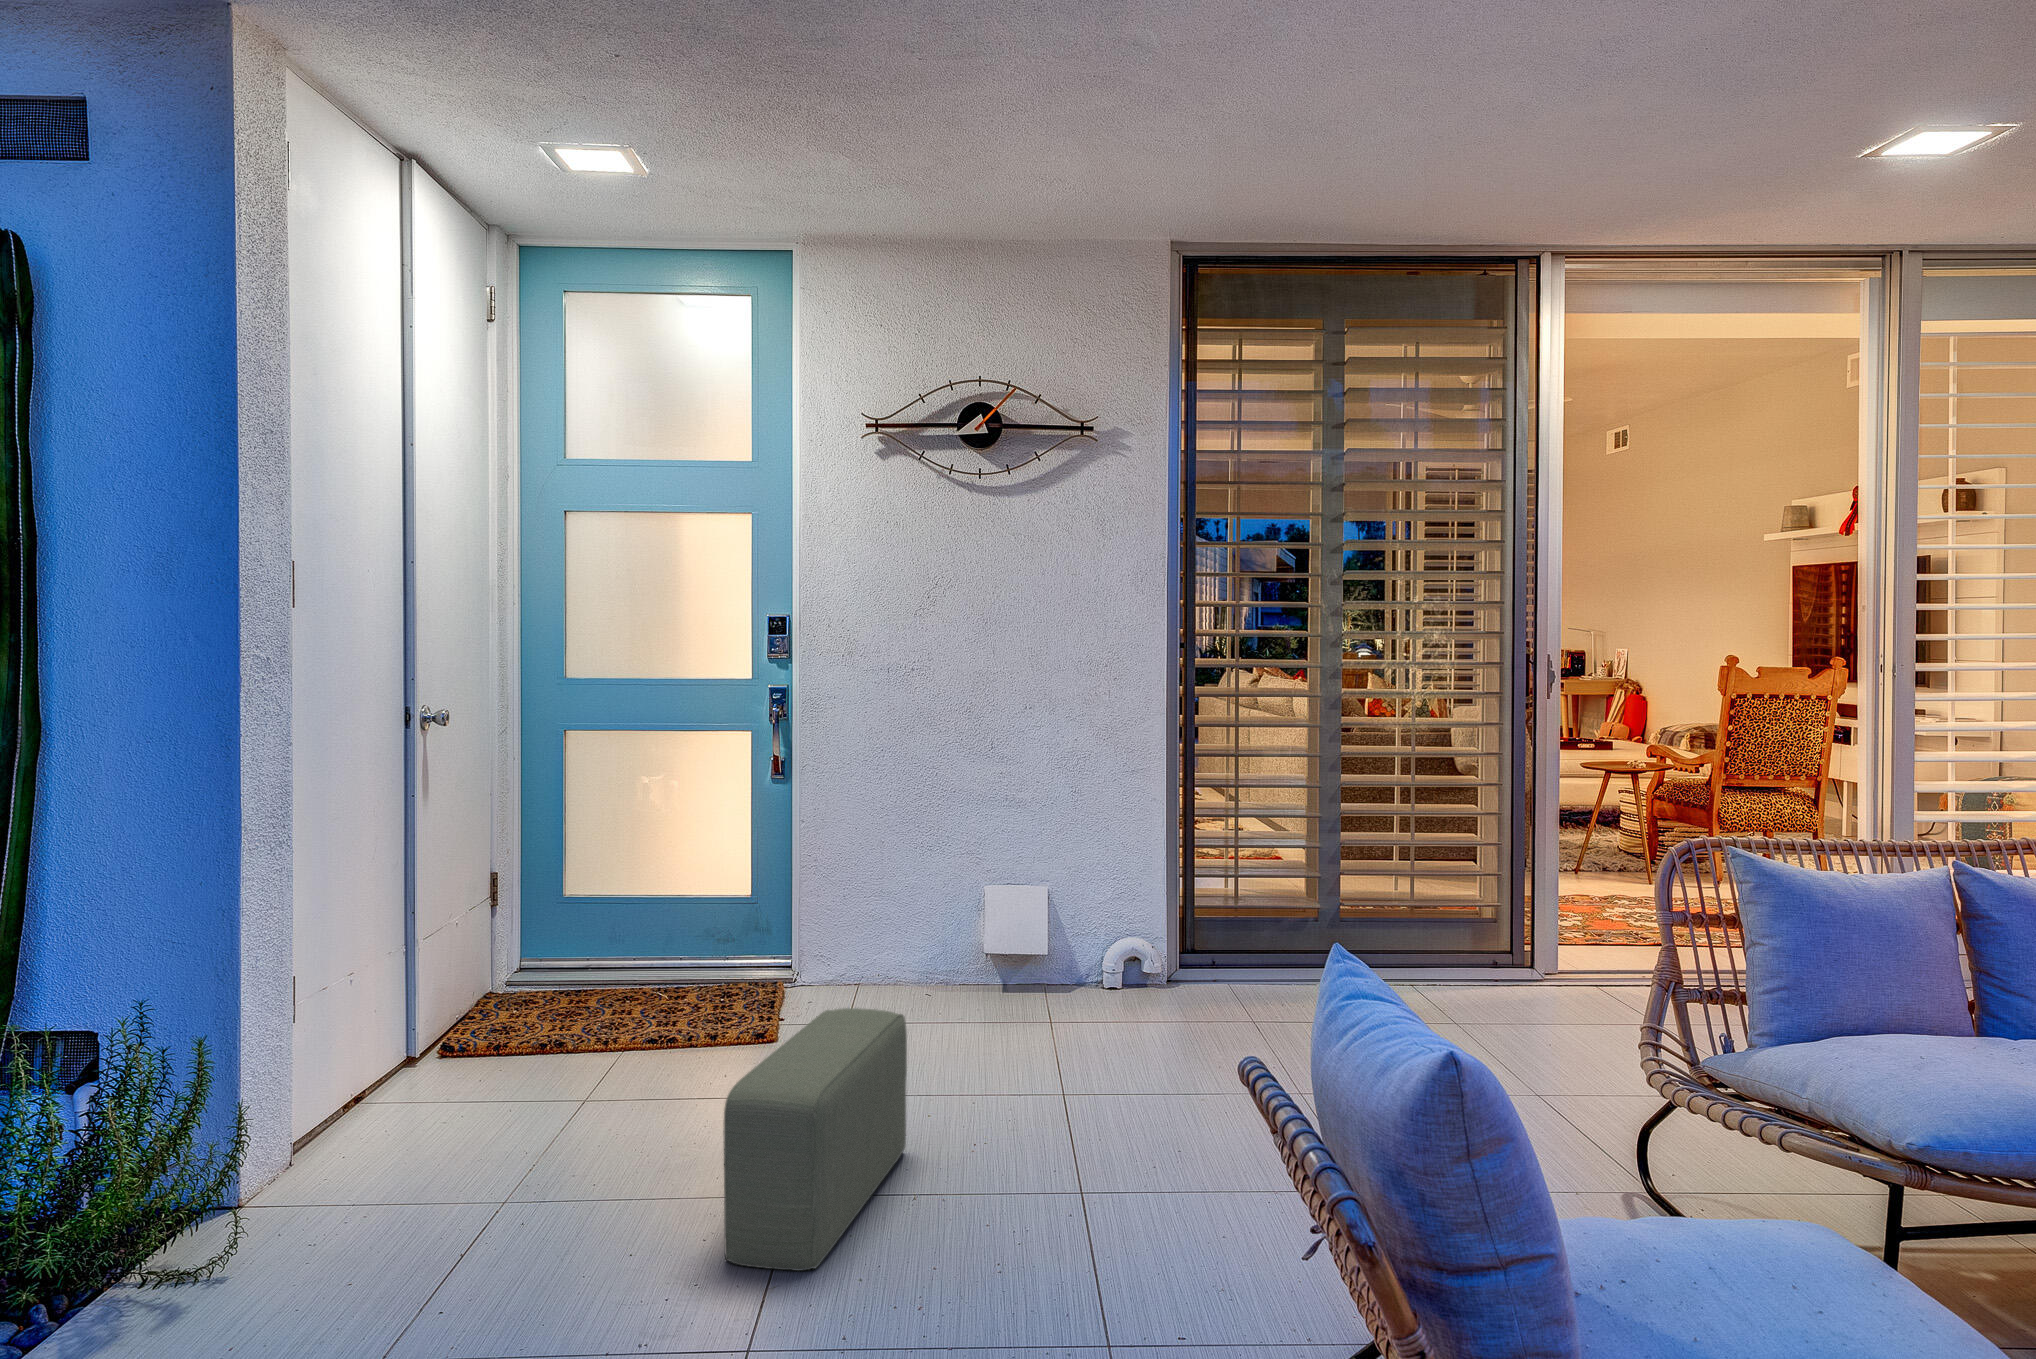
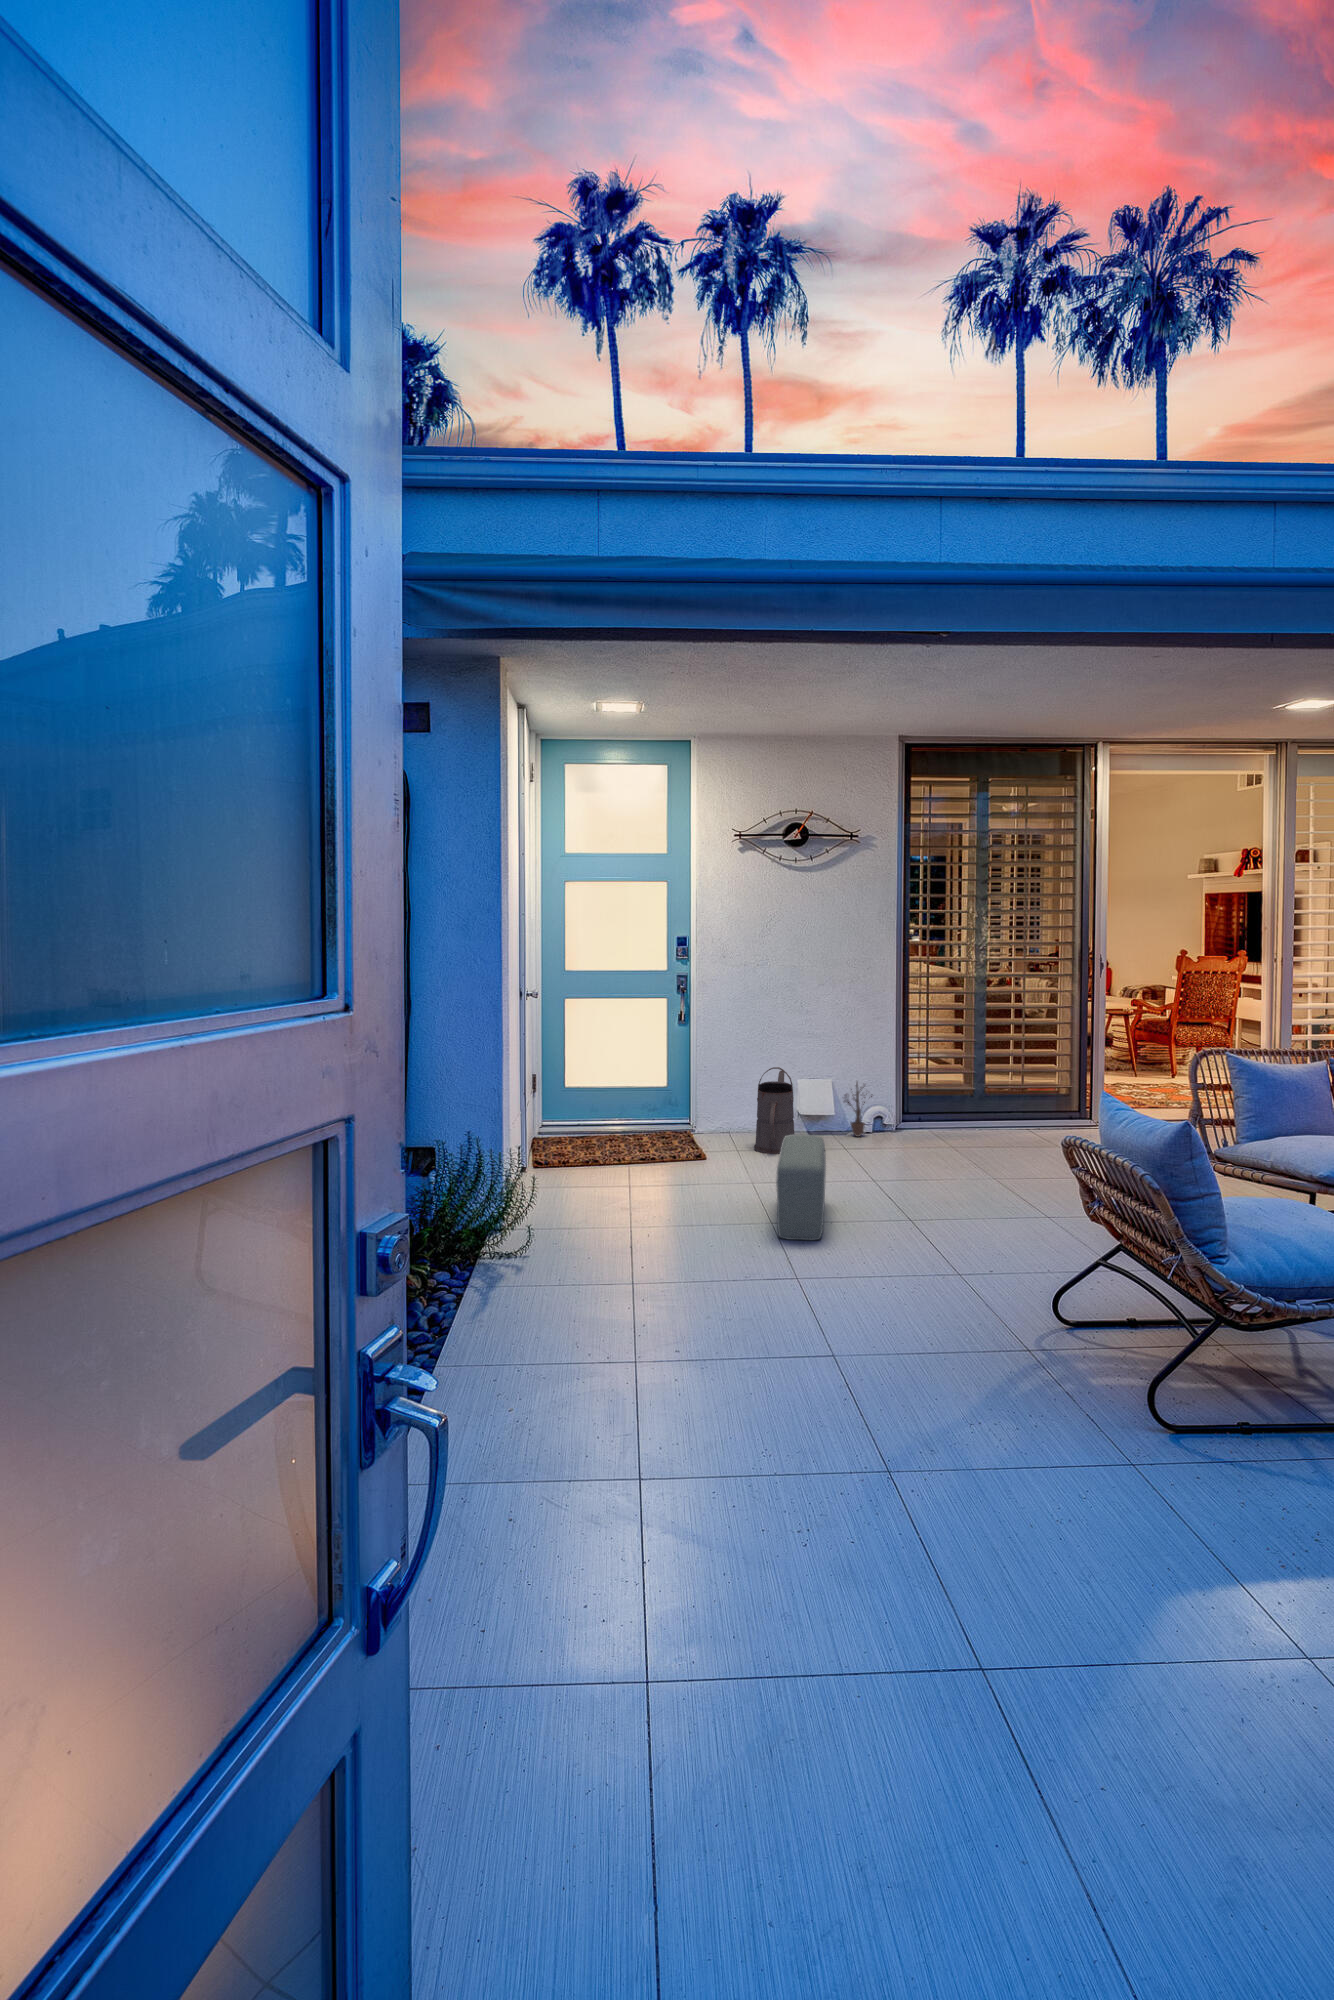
watering can: none [874,859,957,1029] -> present [754,1067,794,1154]
decorative plant: none [1051,886,1124,992] -> present [837,1083,872,1136]

